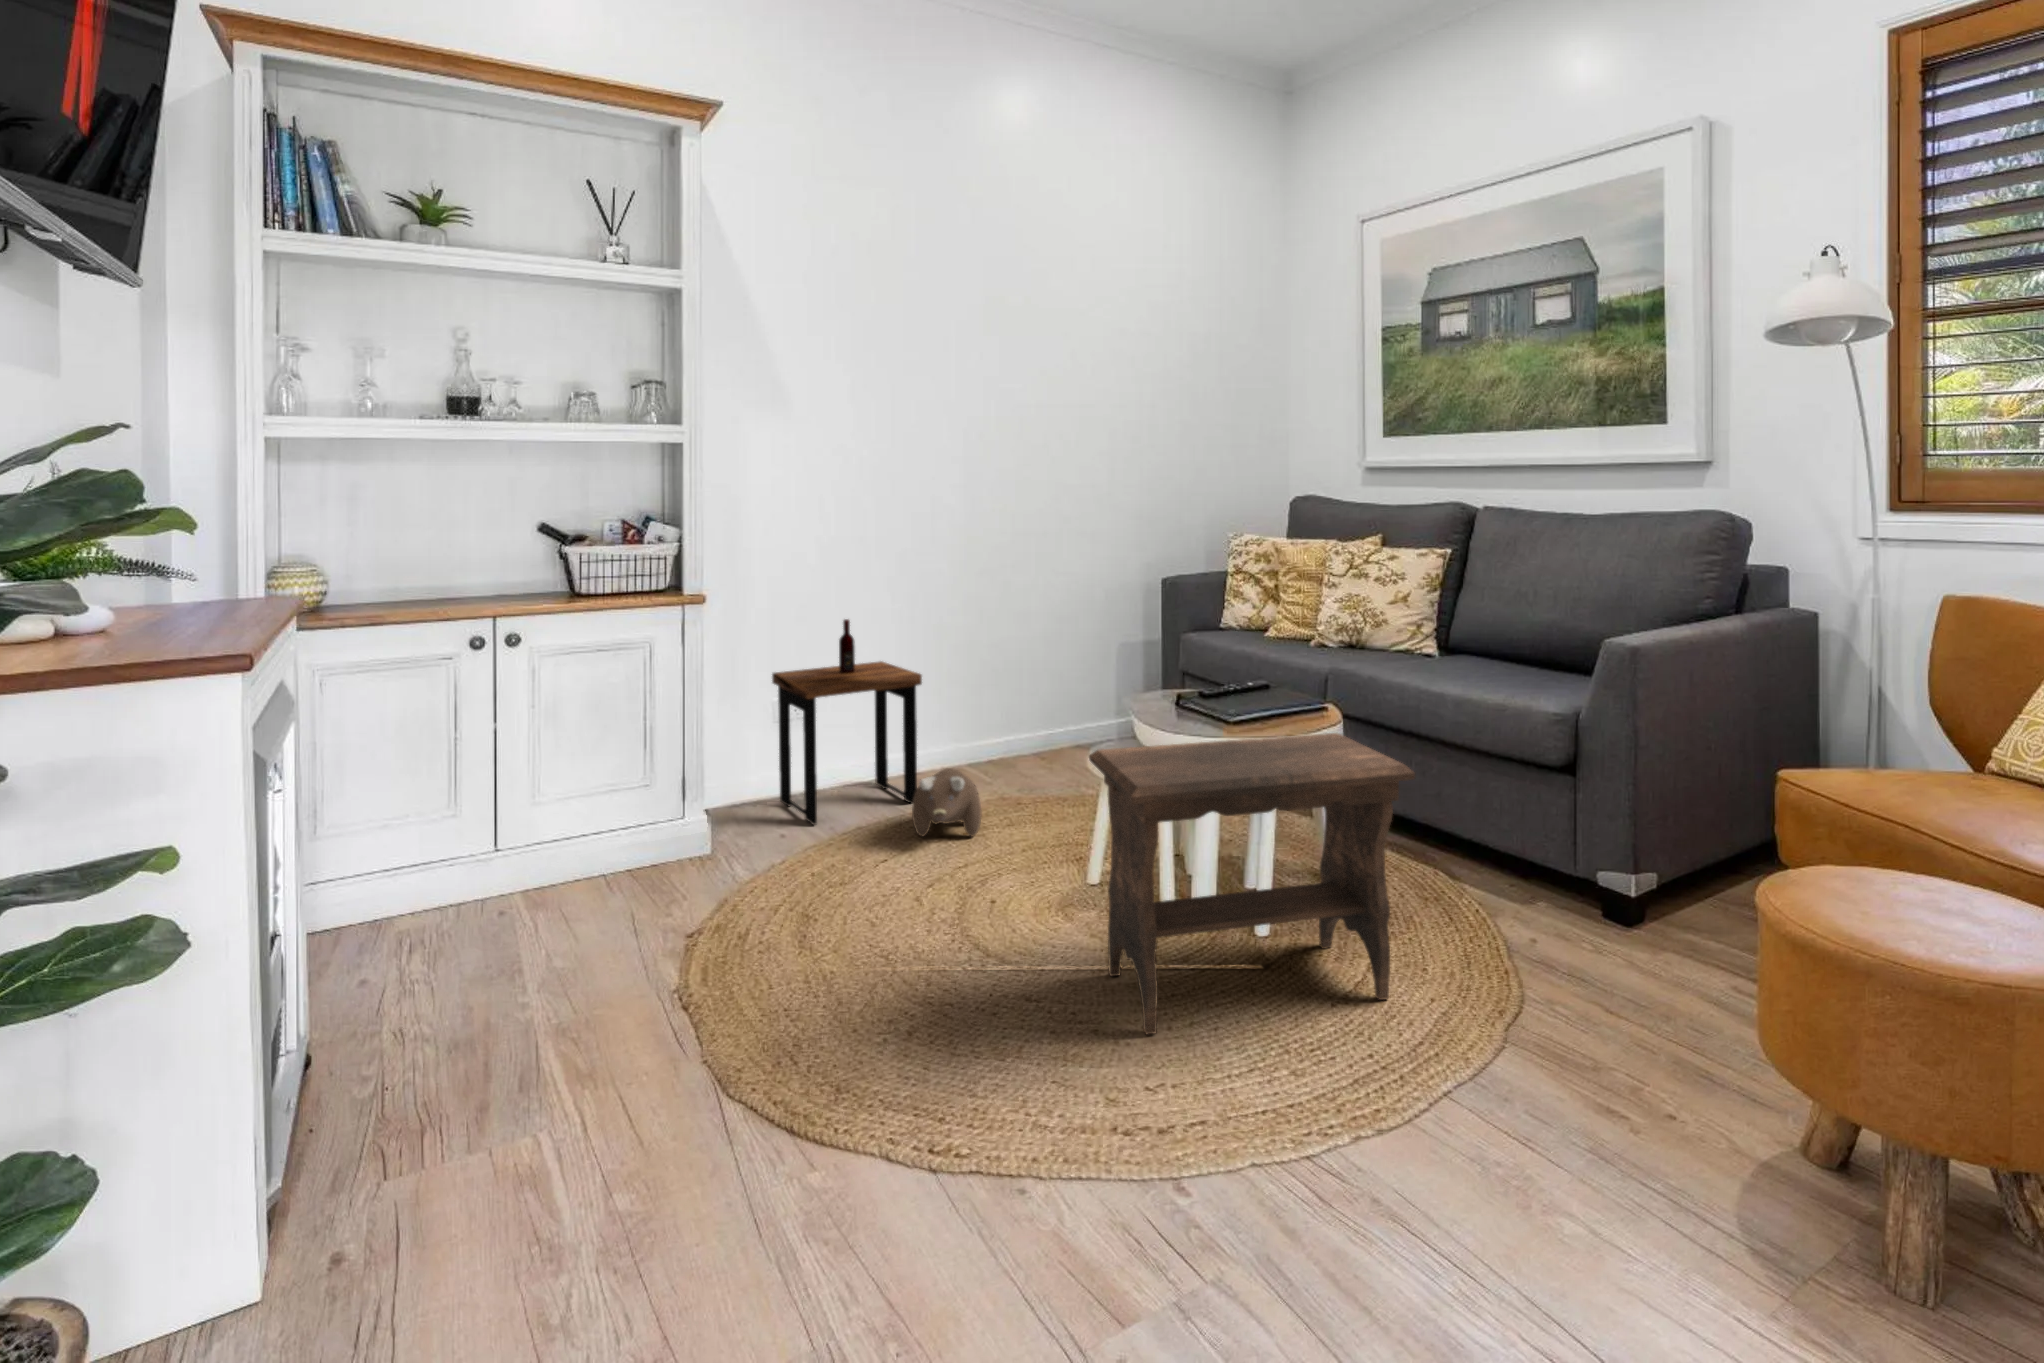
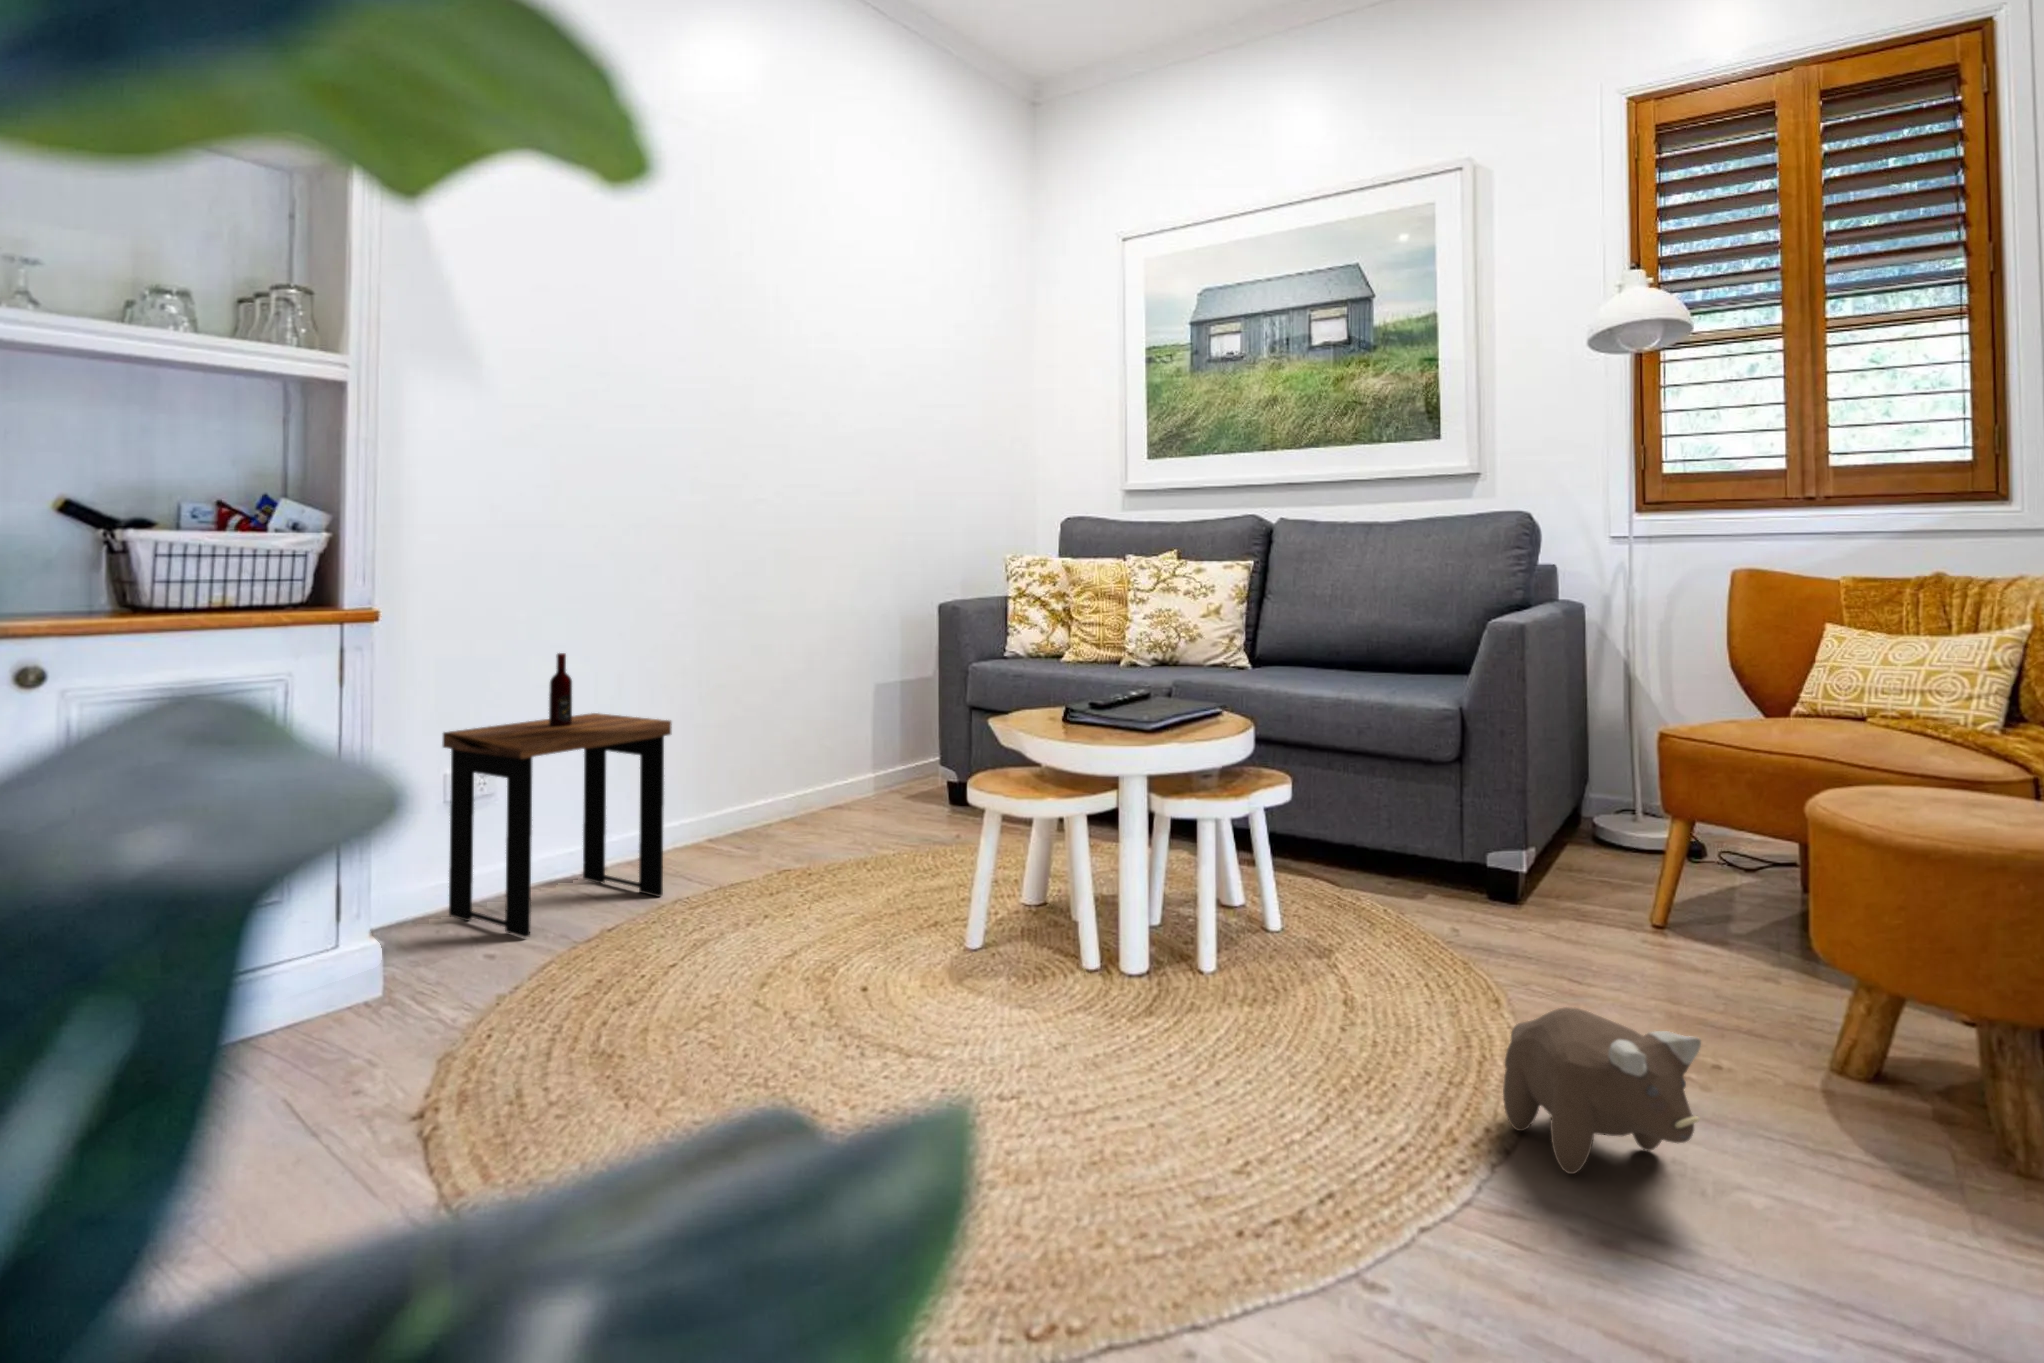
footstool: present [1089,733,1415,1034] -> none [1042,727,1410,1108]
plush toy: present [912,768,981,836] -> present [1503,1007,1701,1174]

